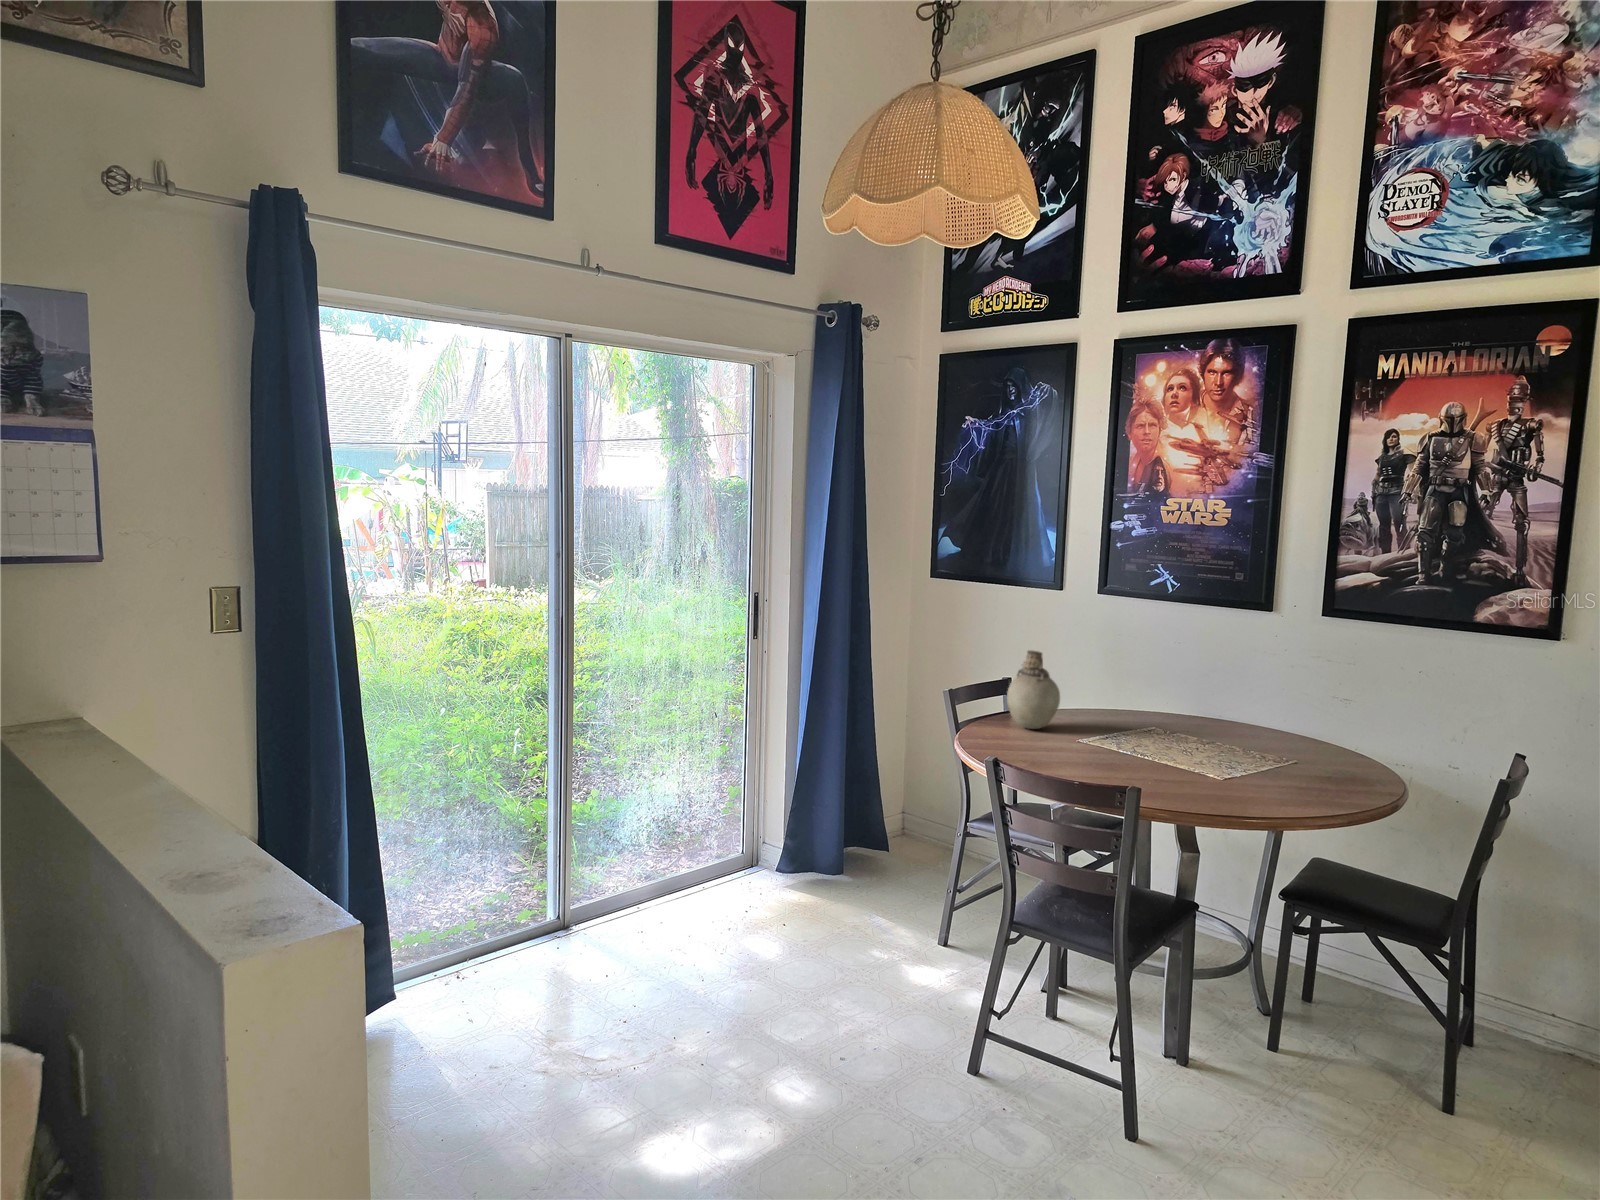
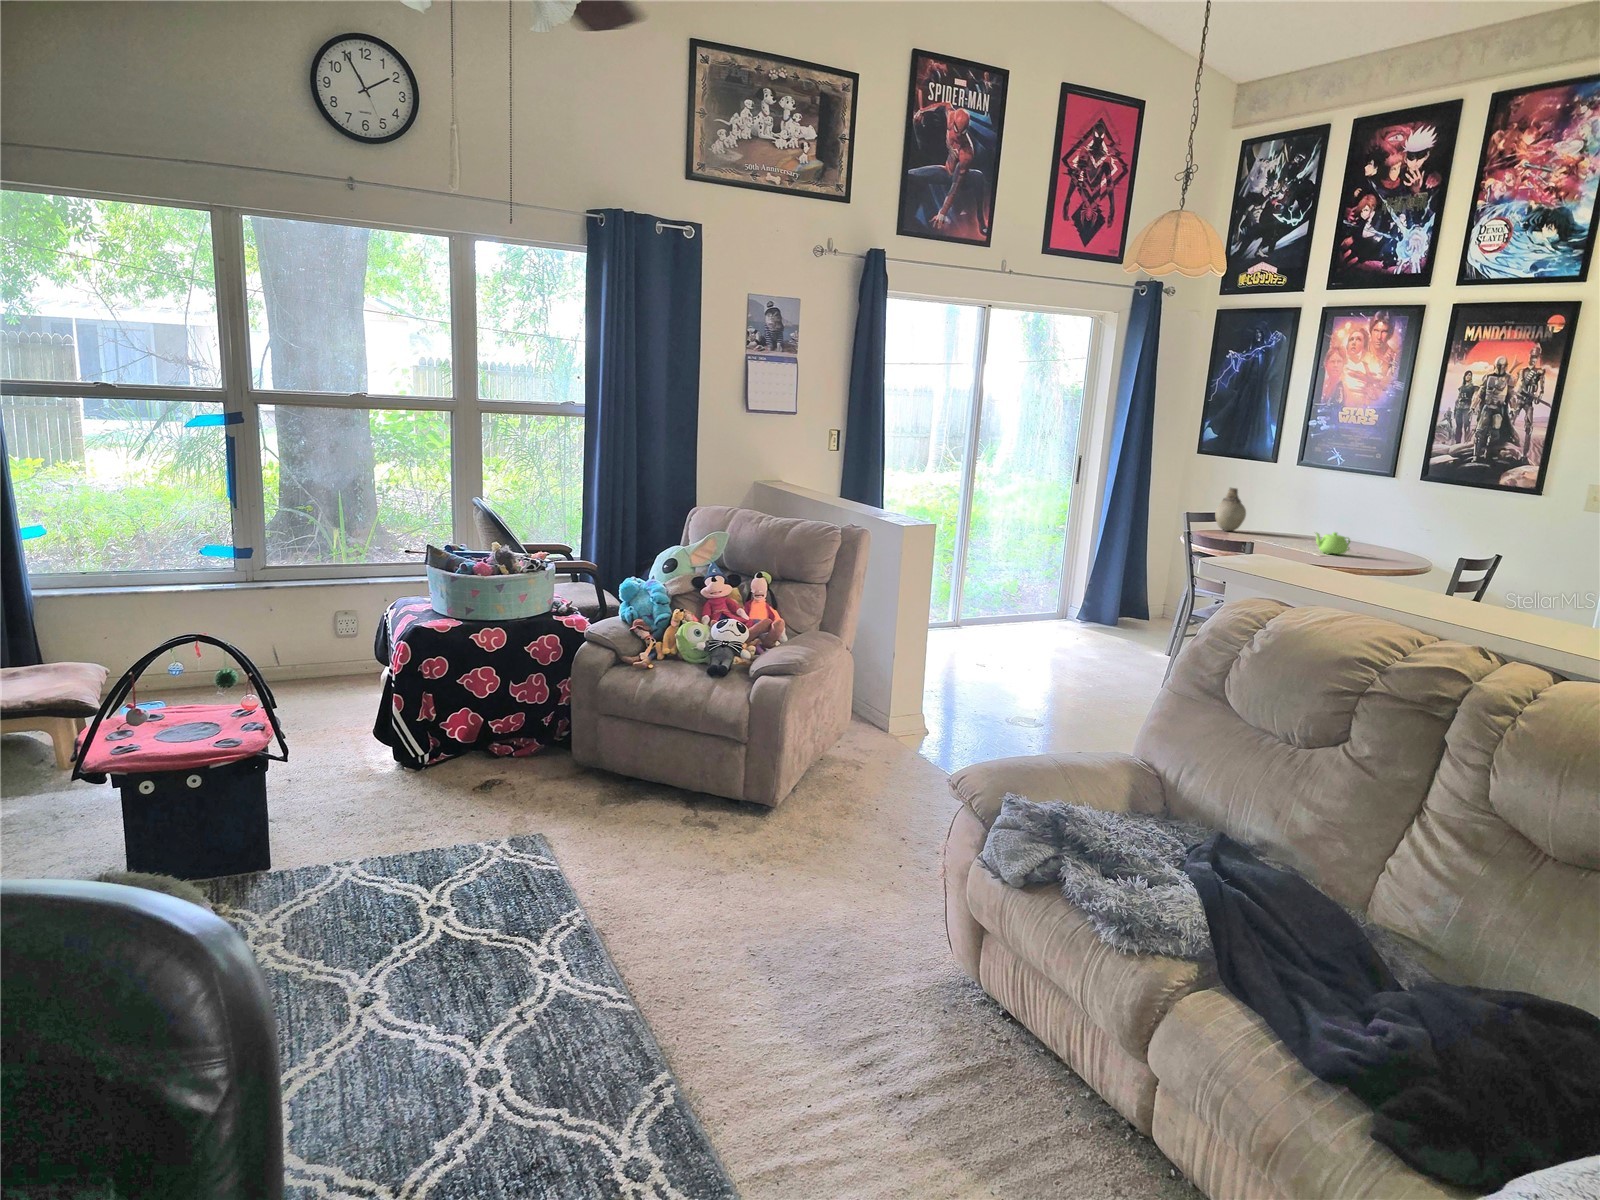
teapot: none [1246,756,1311,806] -> present [1316,532,1350,555]

